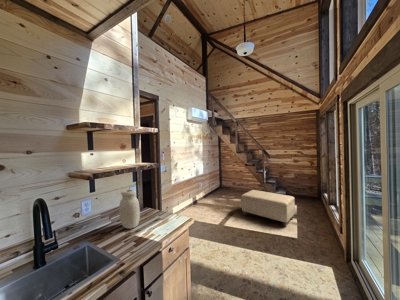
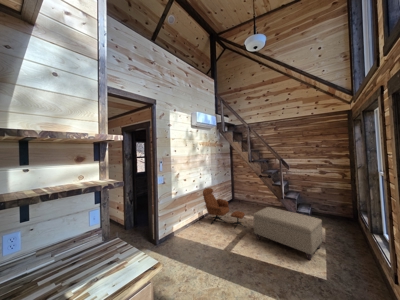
lounge chair: none [197,176,235,209] -> present [203,188,245,227]
jar: present [119,190,140,228] -> none [52,219,84,278]

